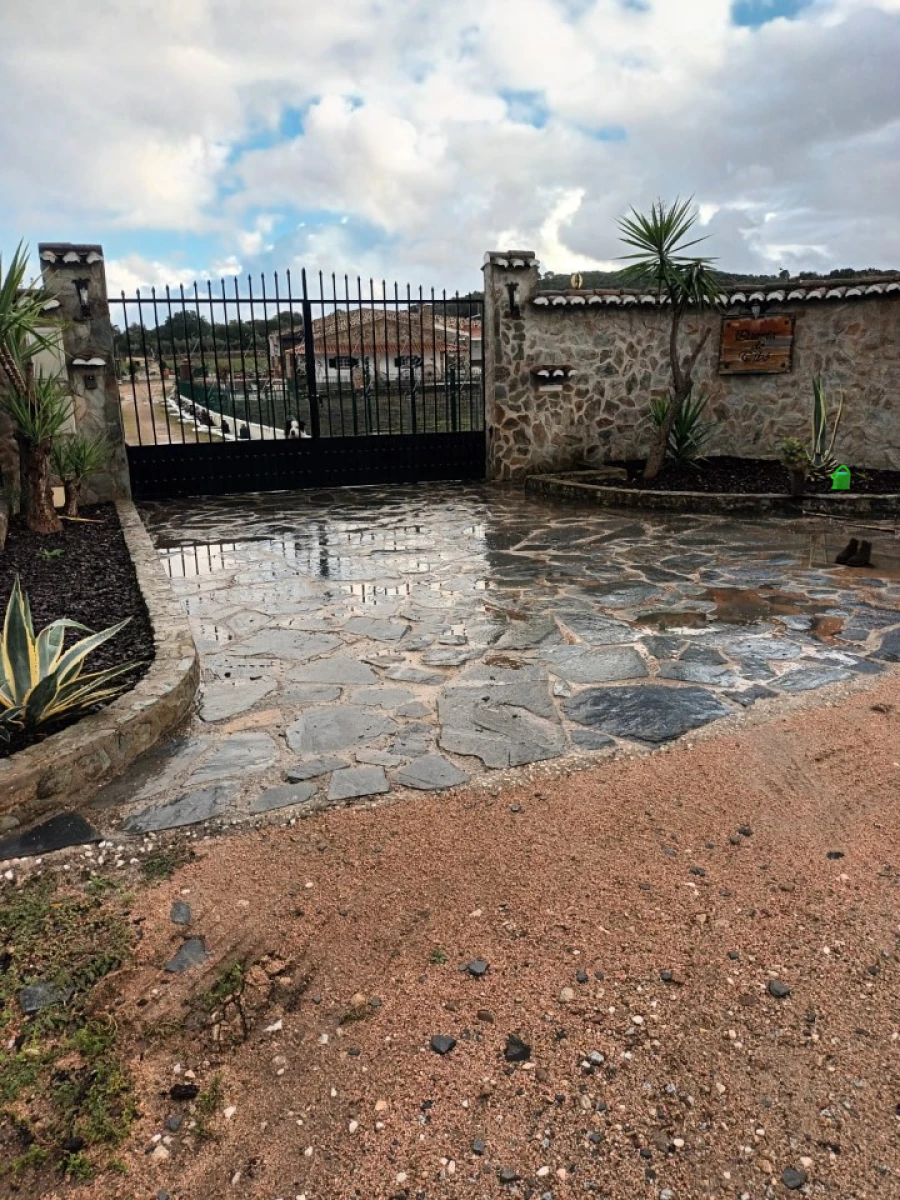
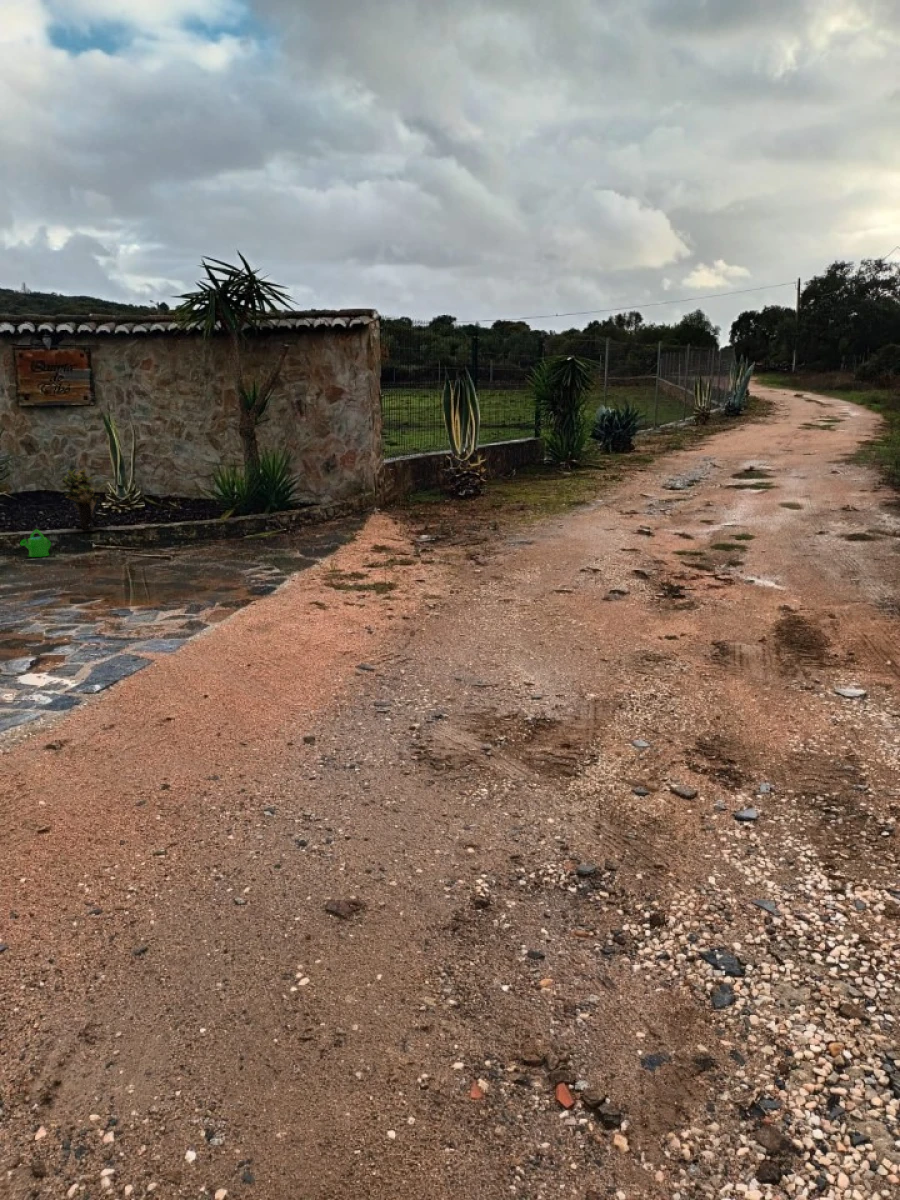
watering can: present [831,465,851,489] -> present [20,530,51,557]
boots: present [835,538,872,566] -> none [66,566,103,594]

